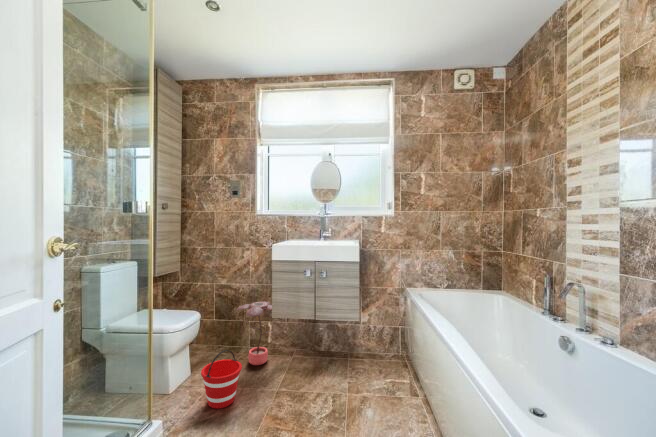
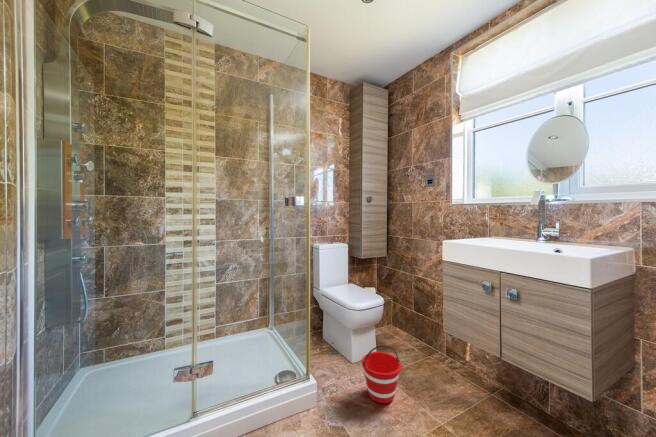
potted plant: present [236,302,272,365] -> none [420,304,473,378]

